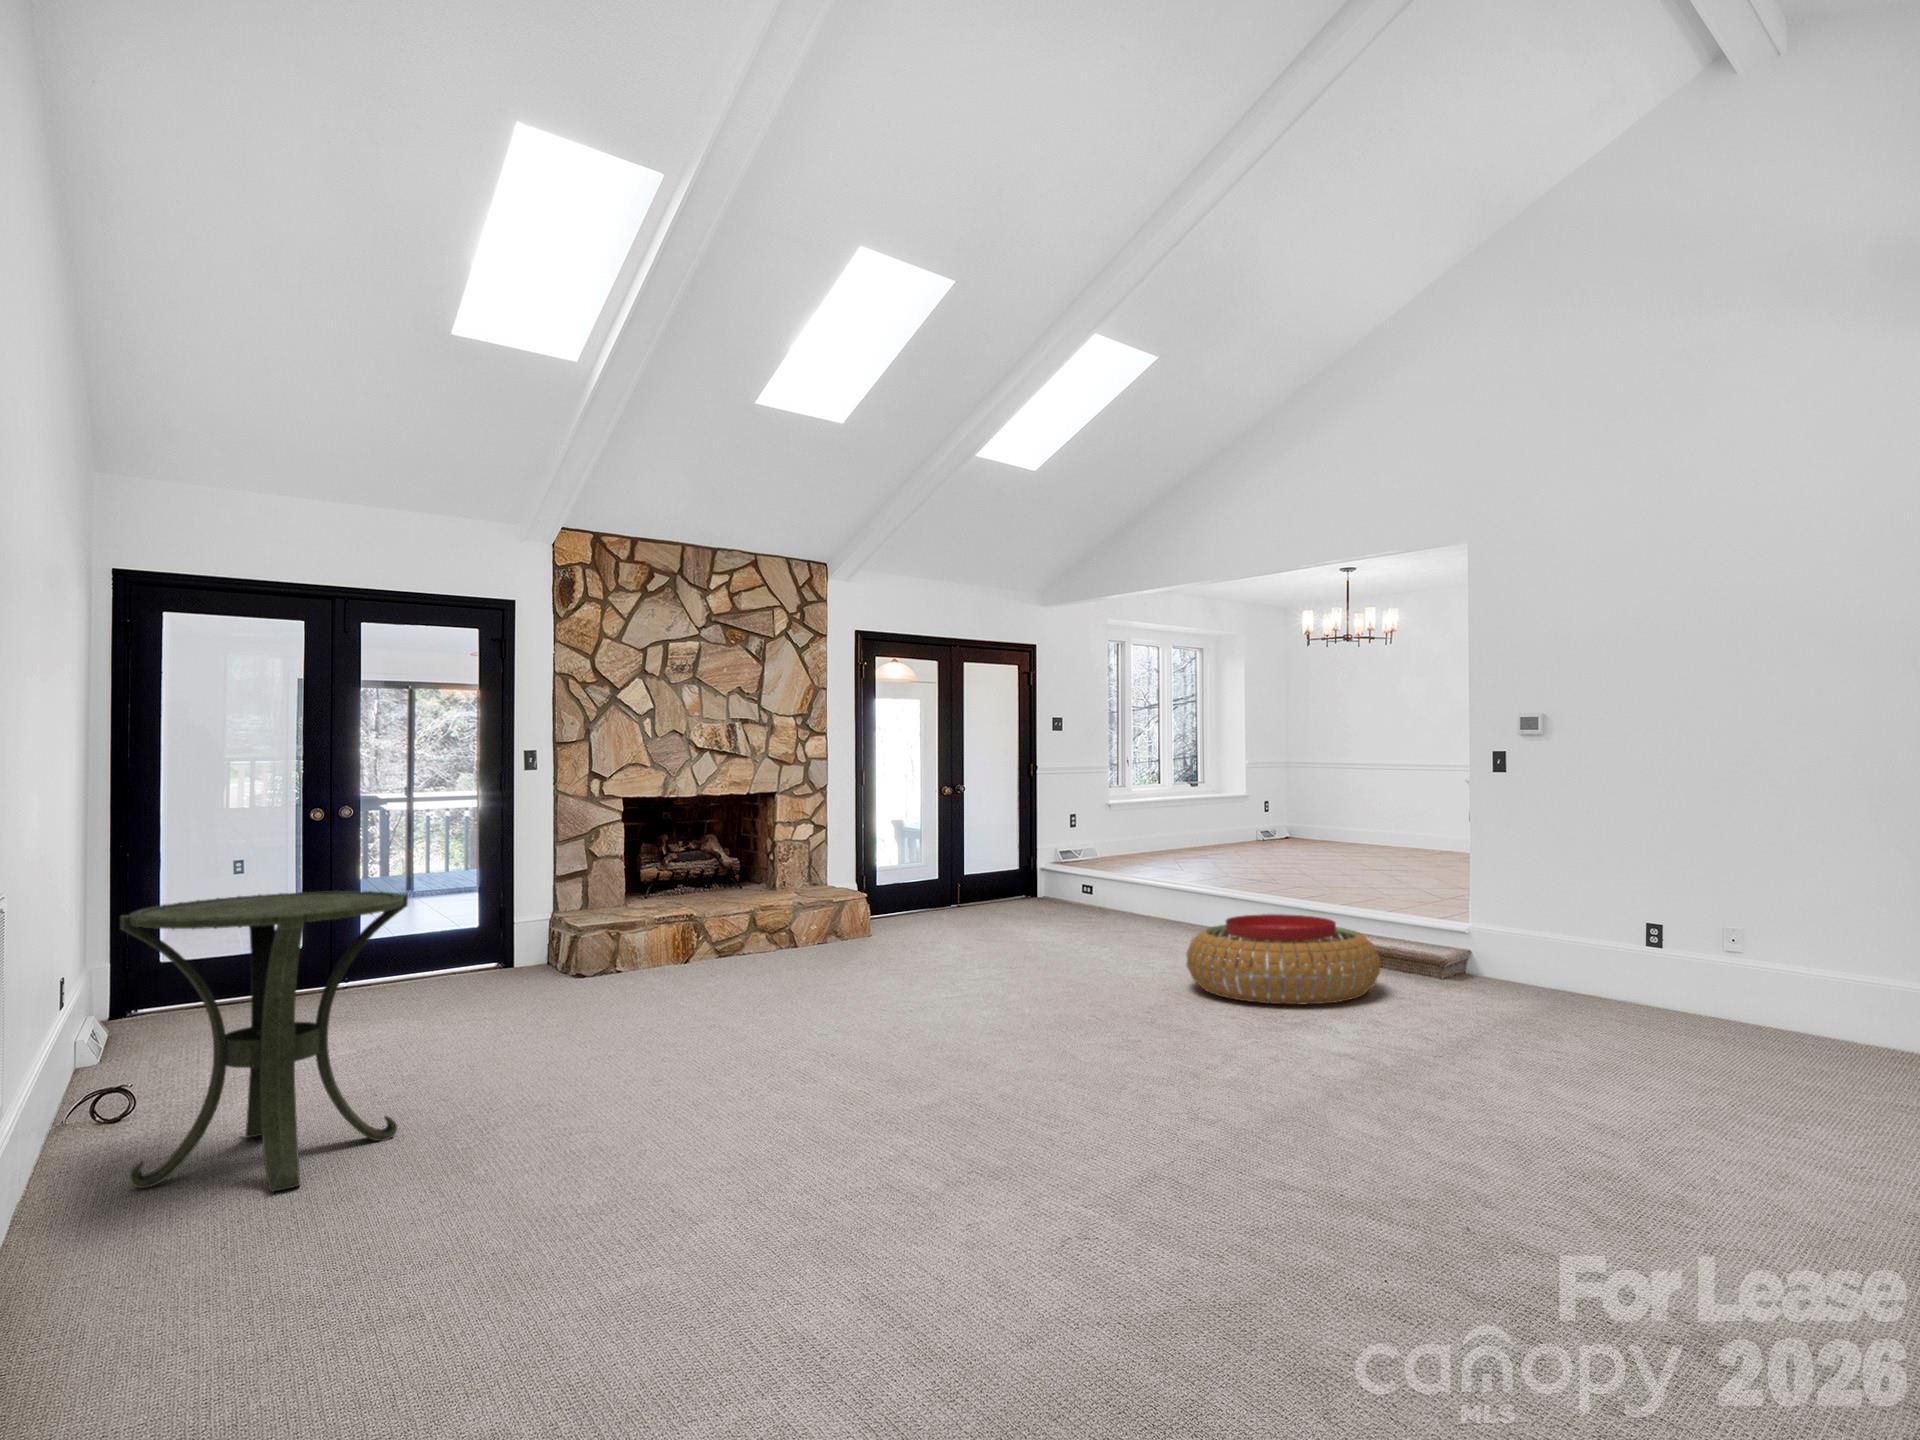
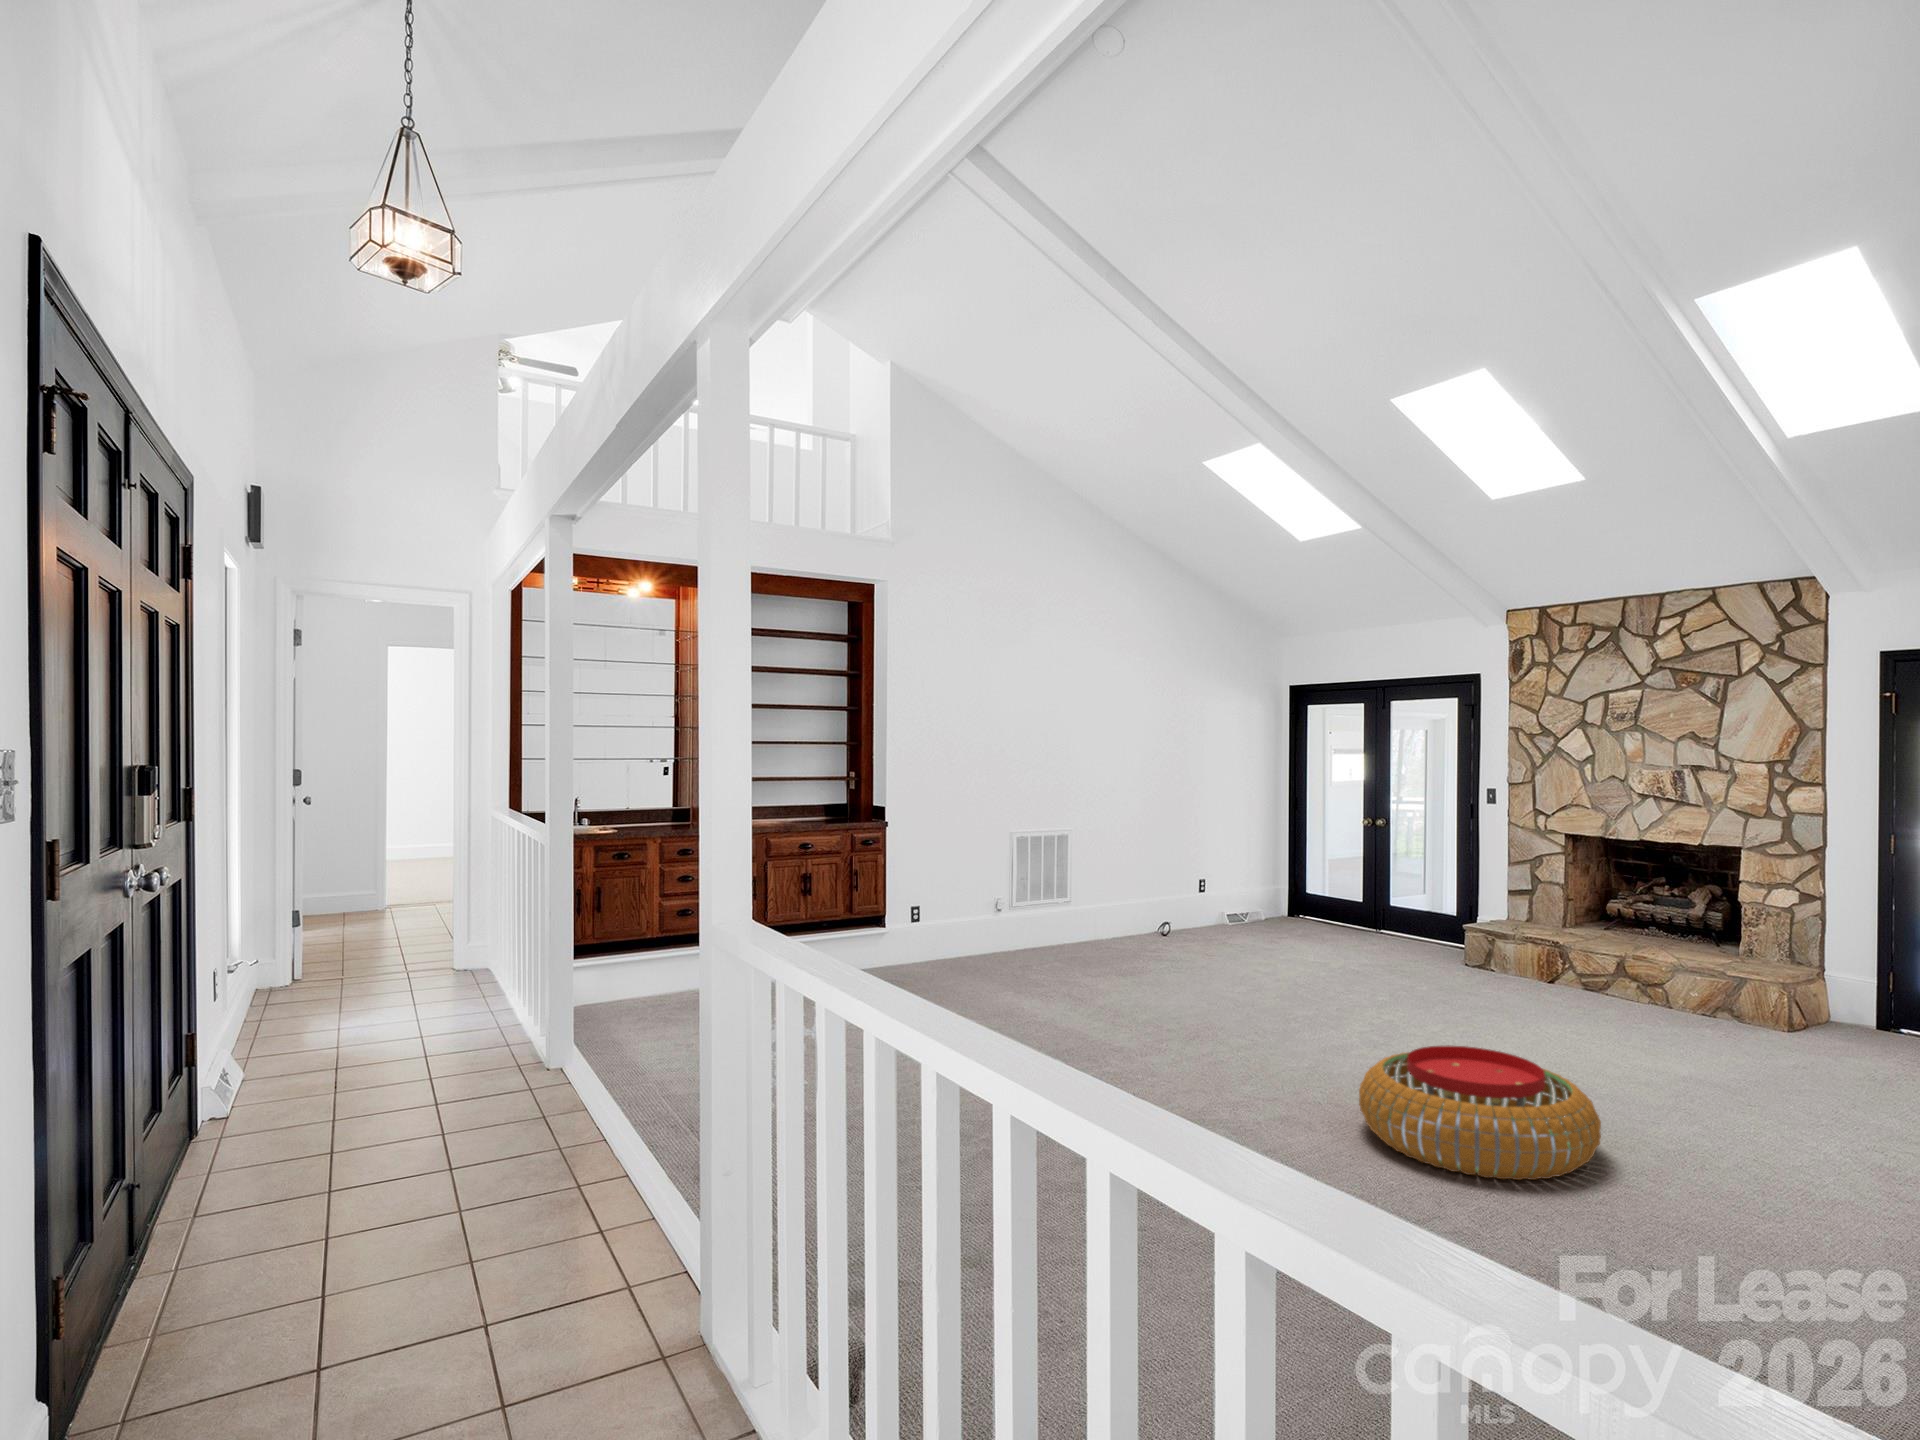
side table: present [120,891,408,1192] -> none [1009,852,1100,963]

